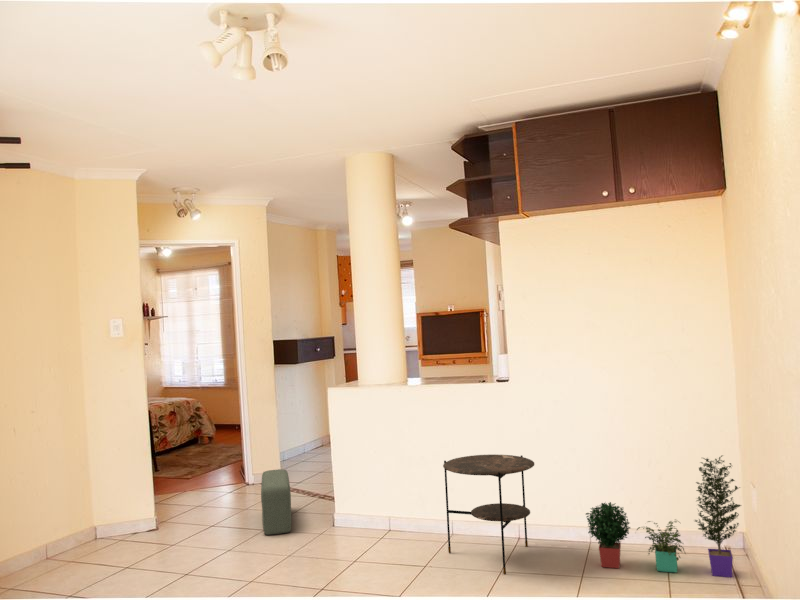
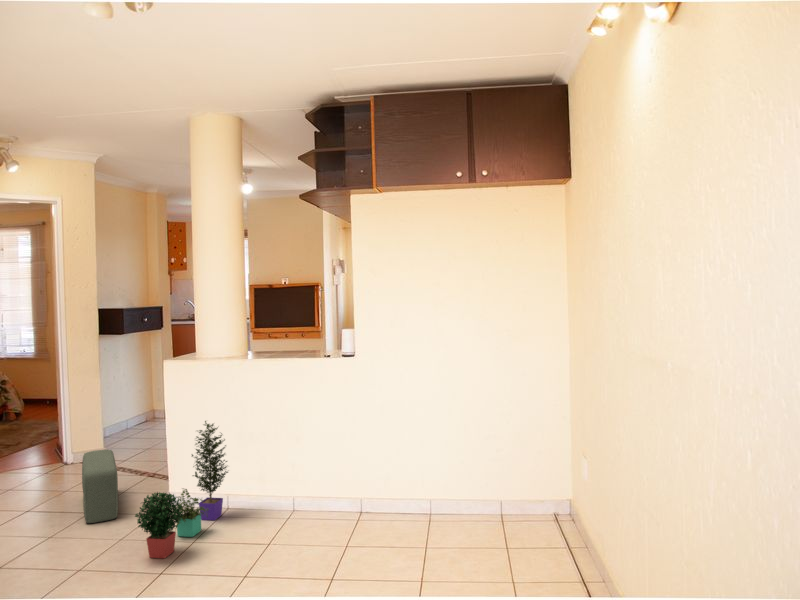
side table: present [443,455,534,574] -> none [291,428,383,549]
potted plant: present [586,456,741,577] -> present [135,421,228,558]

